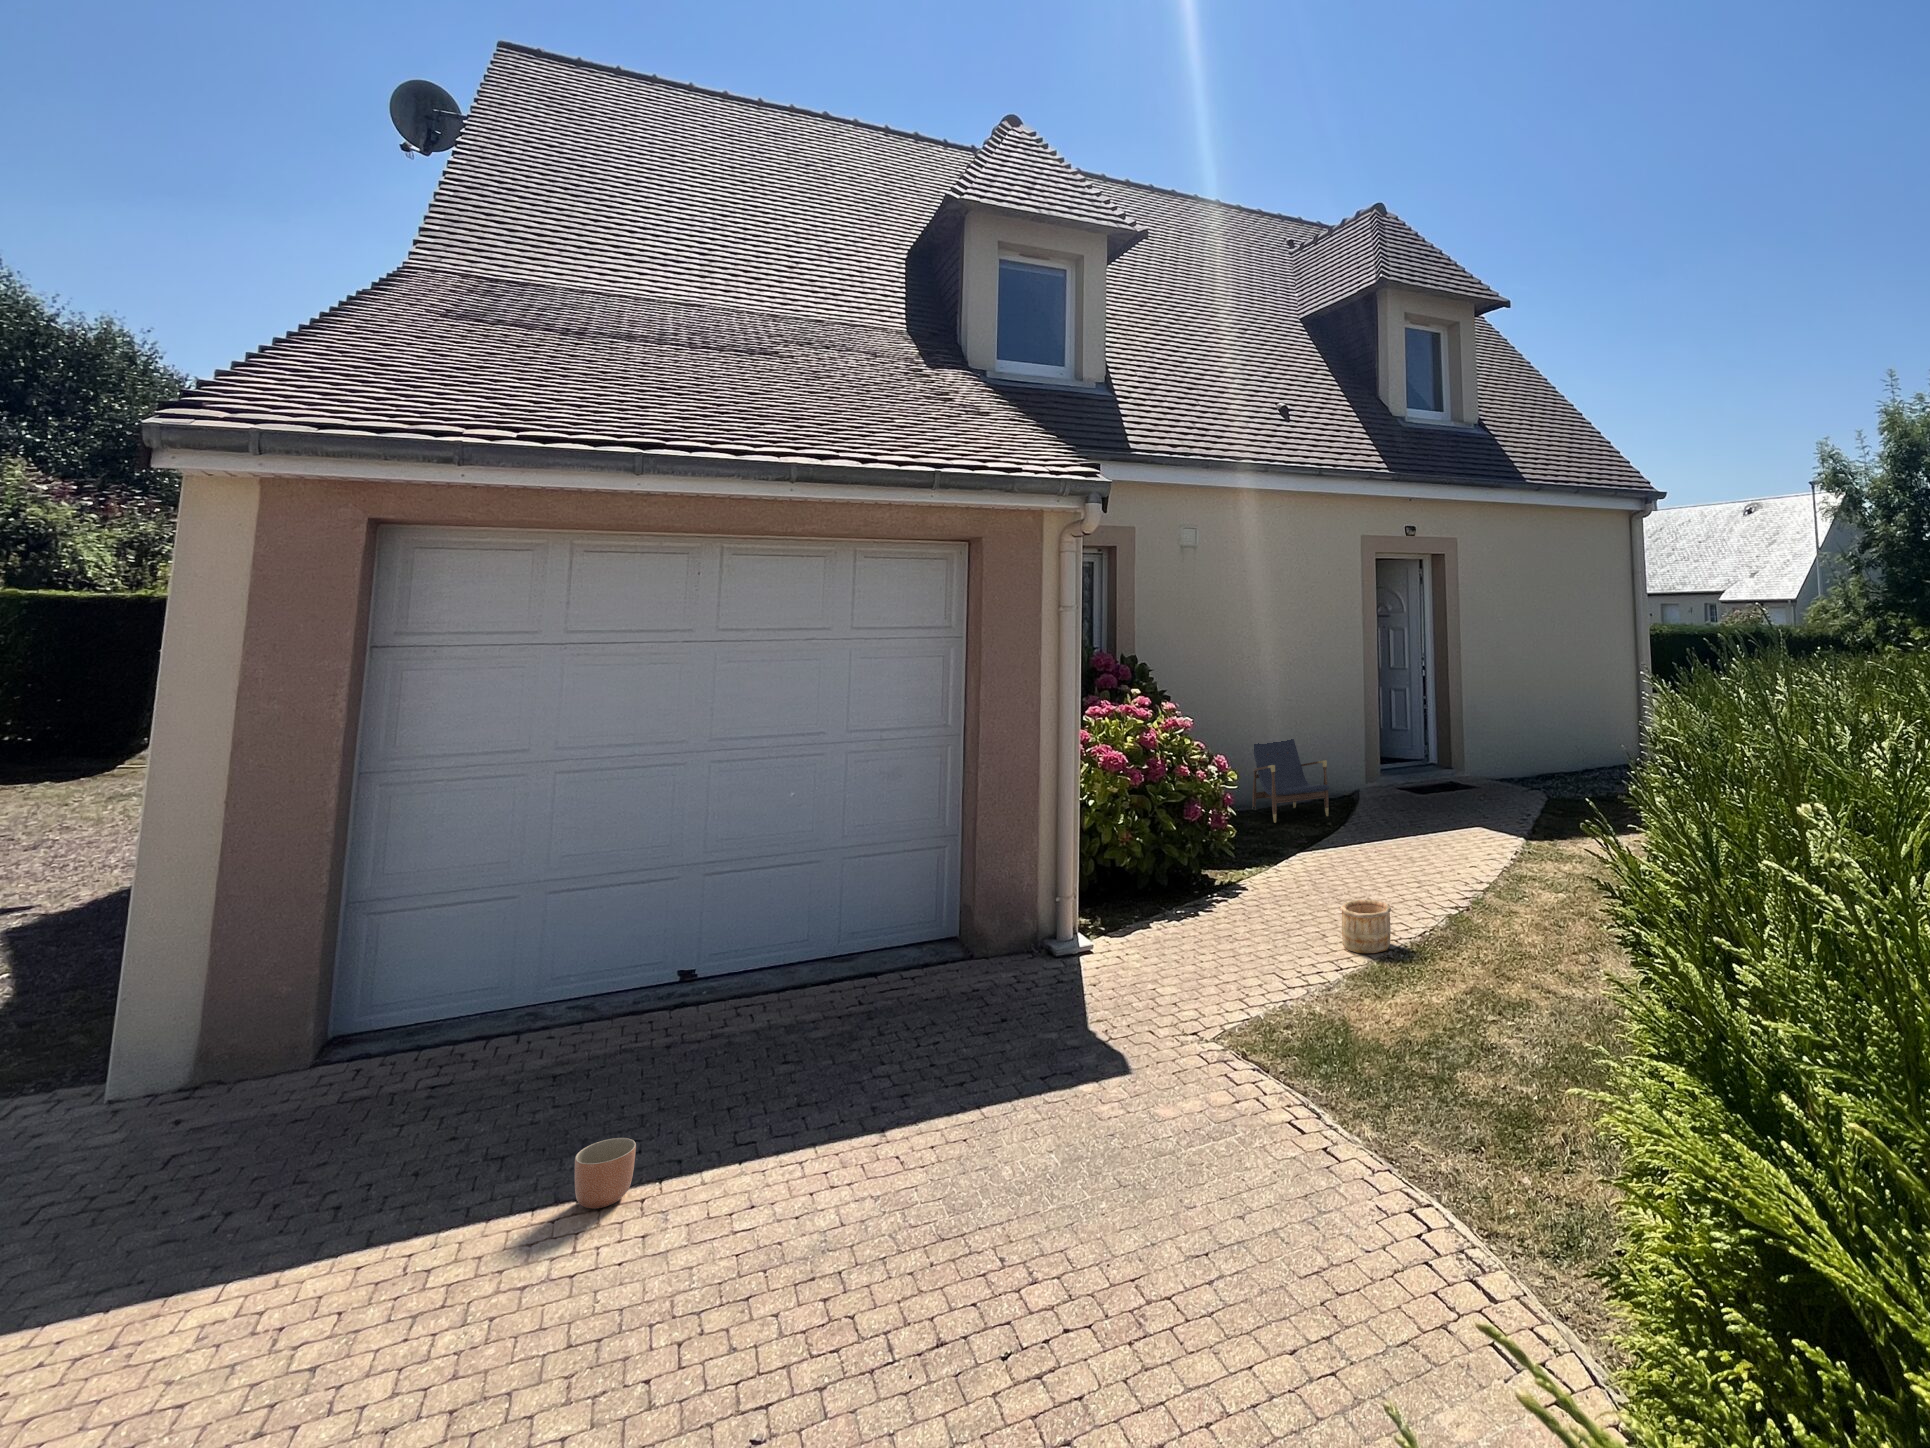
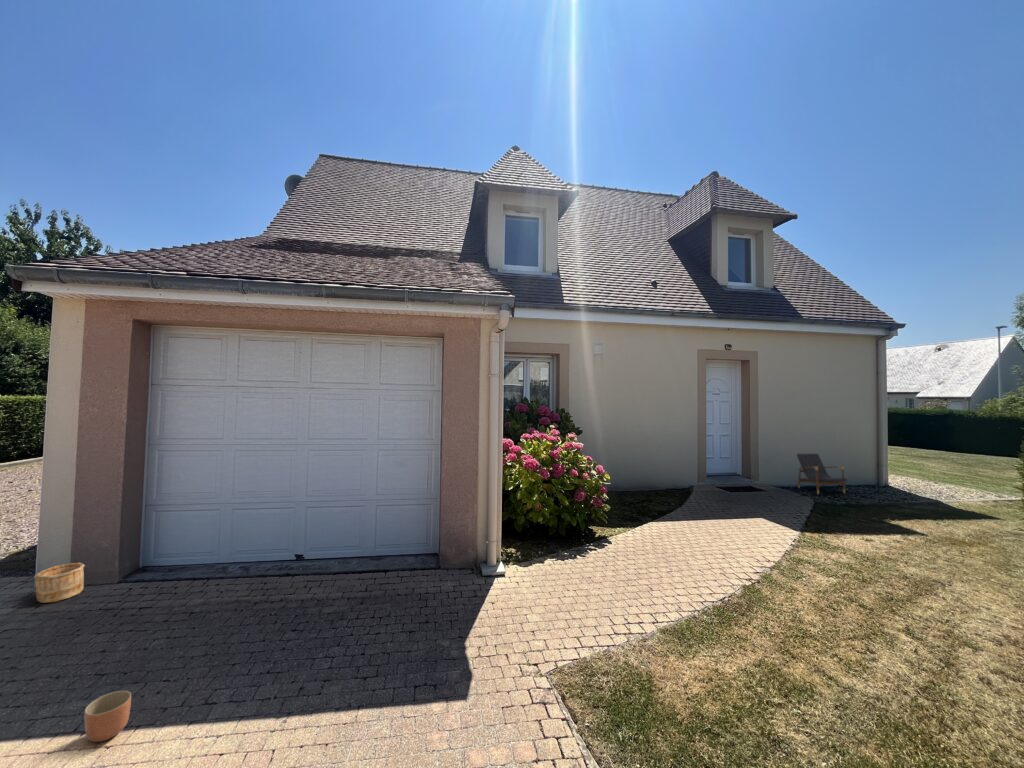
lounge chair: present [1252,739,1329,823] -> present [797,454,847,494]
wooden bucket: present [1340,900,1391,953] -> present [34,563,85,603]

